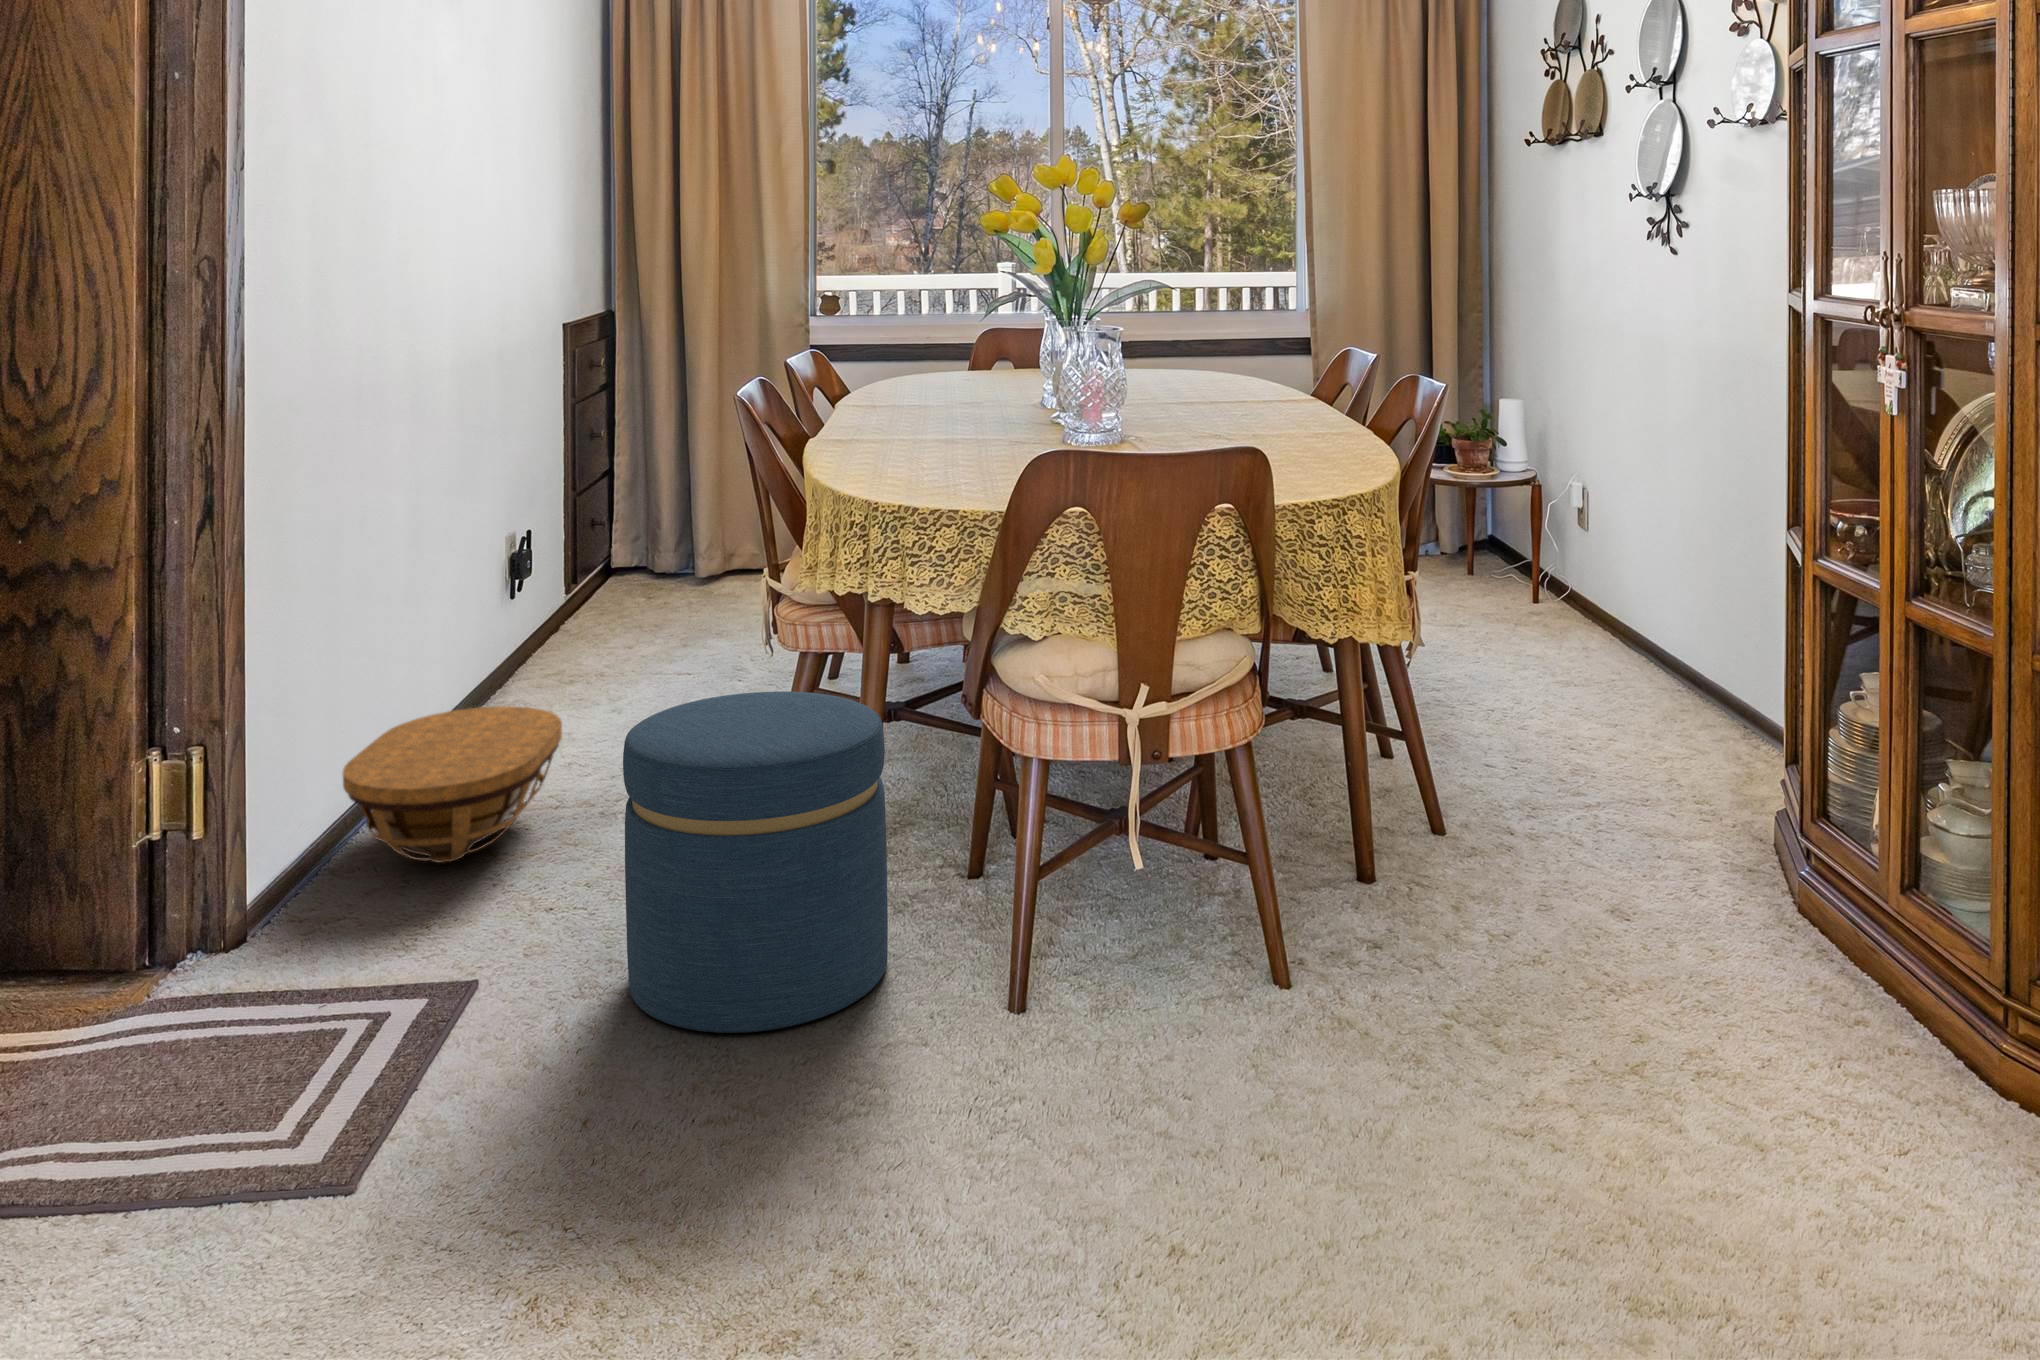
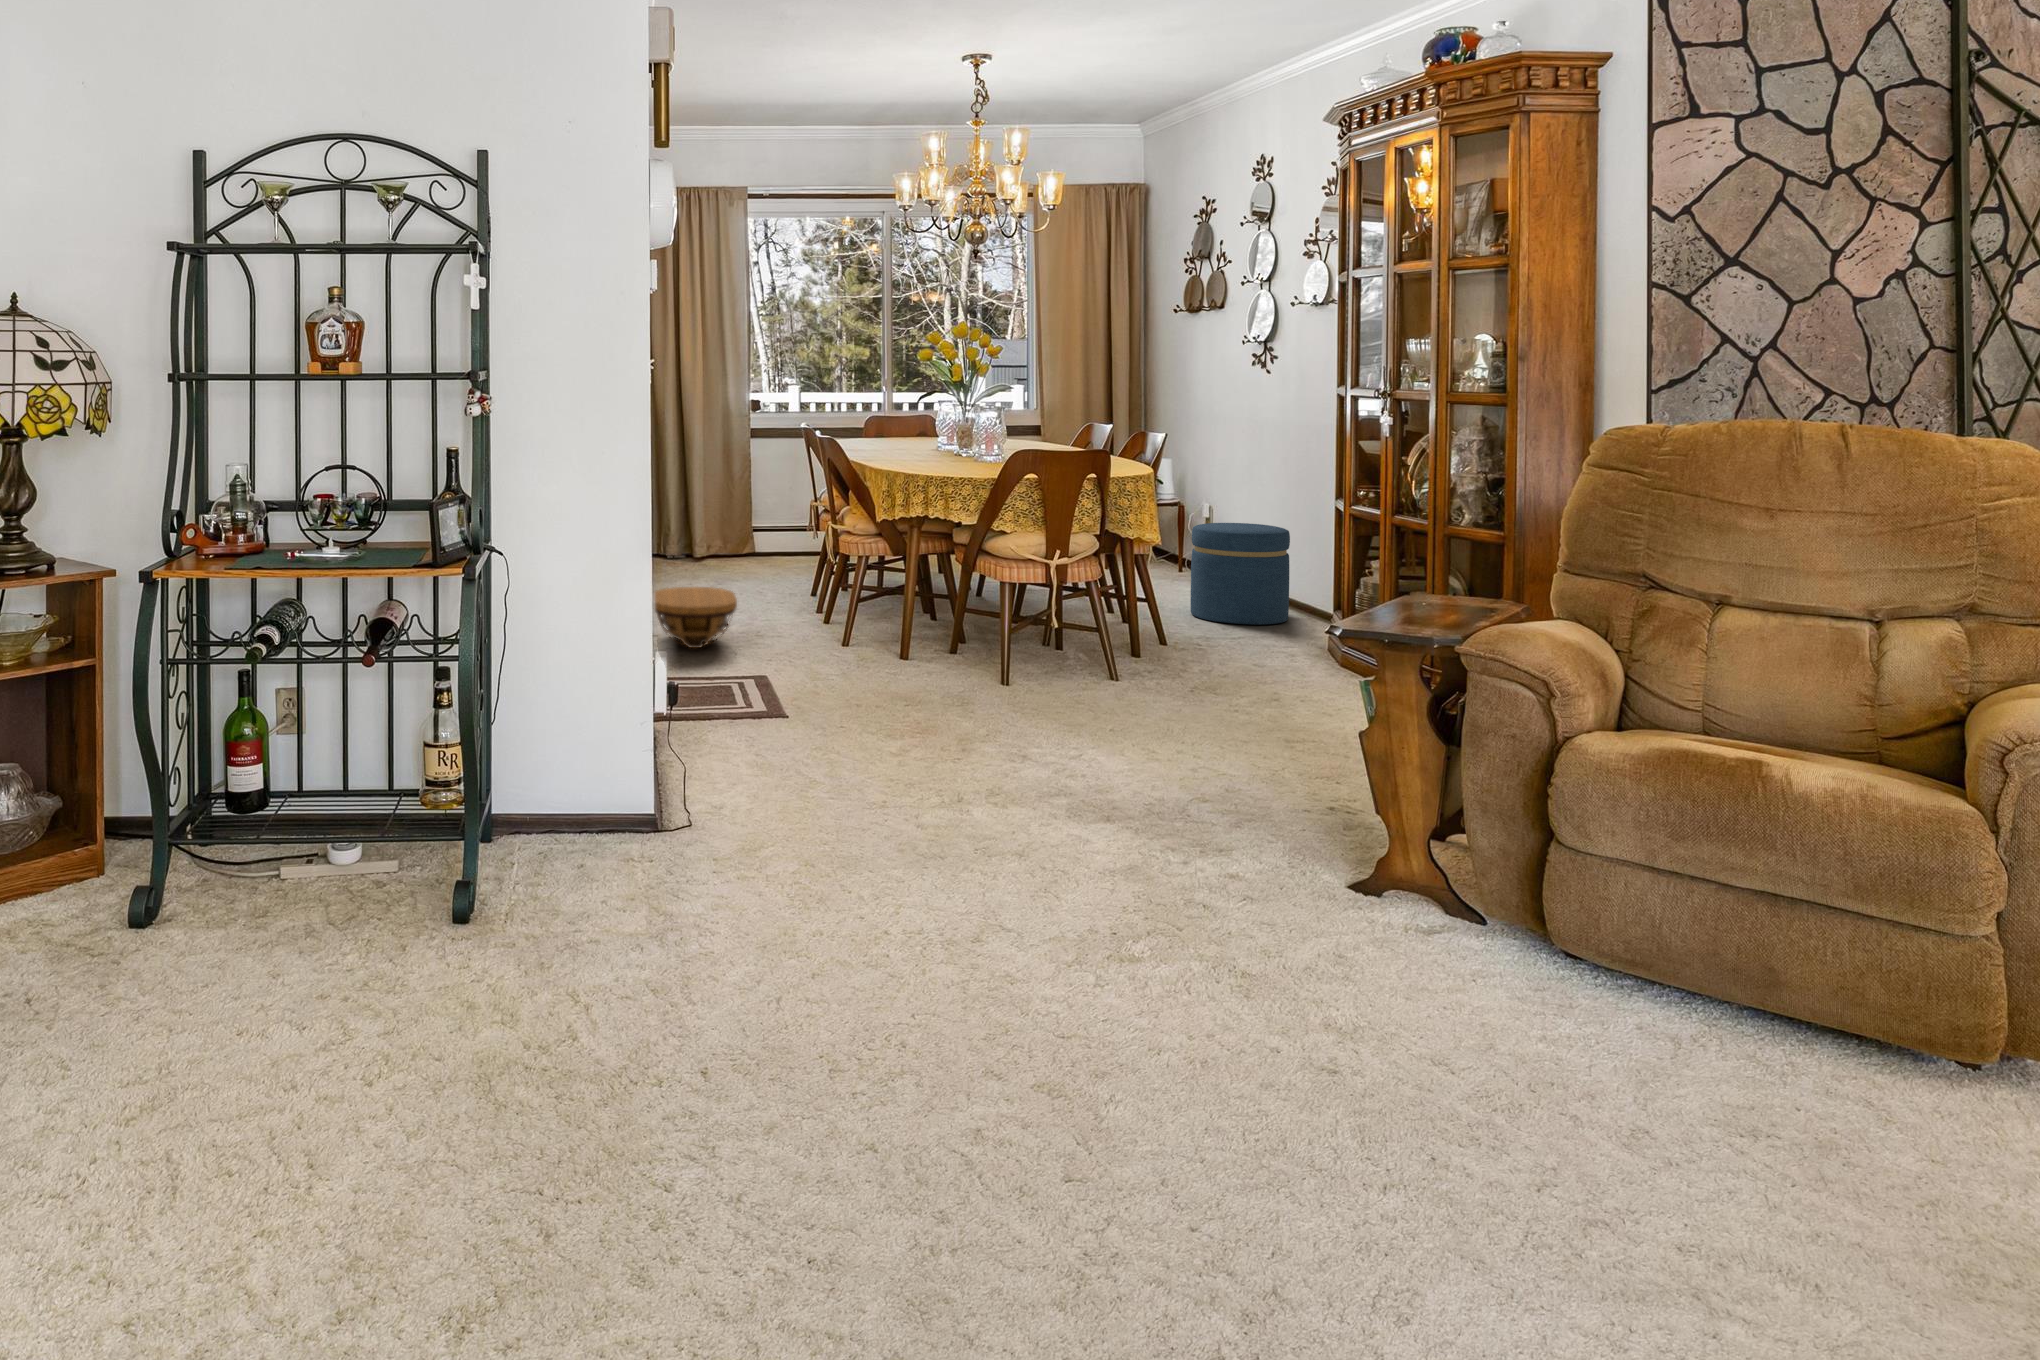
ottoman: present [623,691,888,1033] -> present [1191,523,1290,625]

